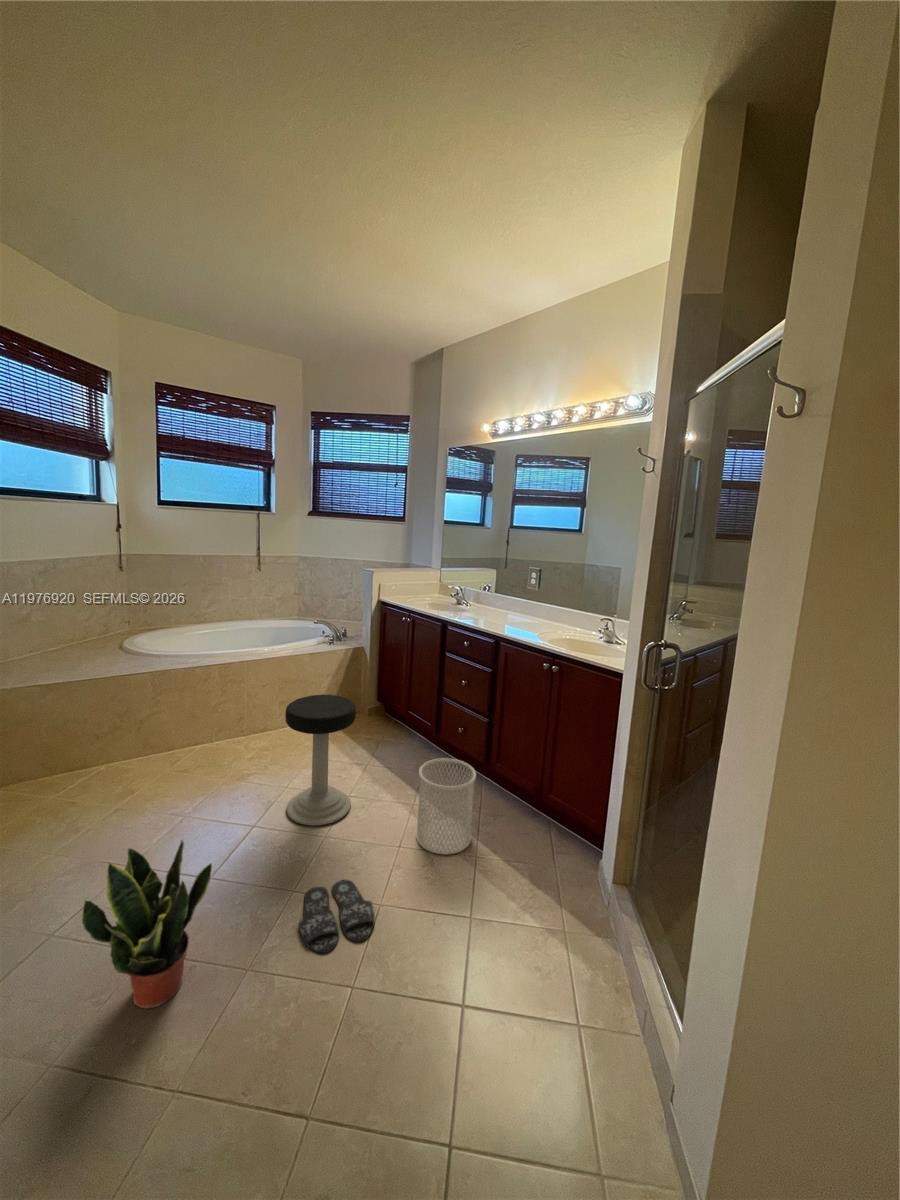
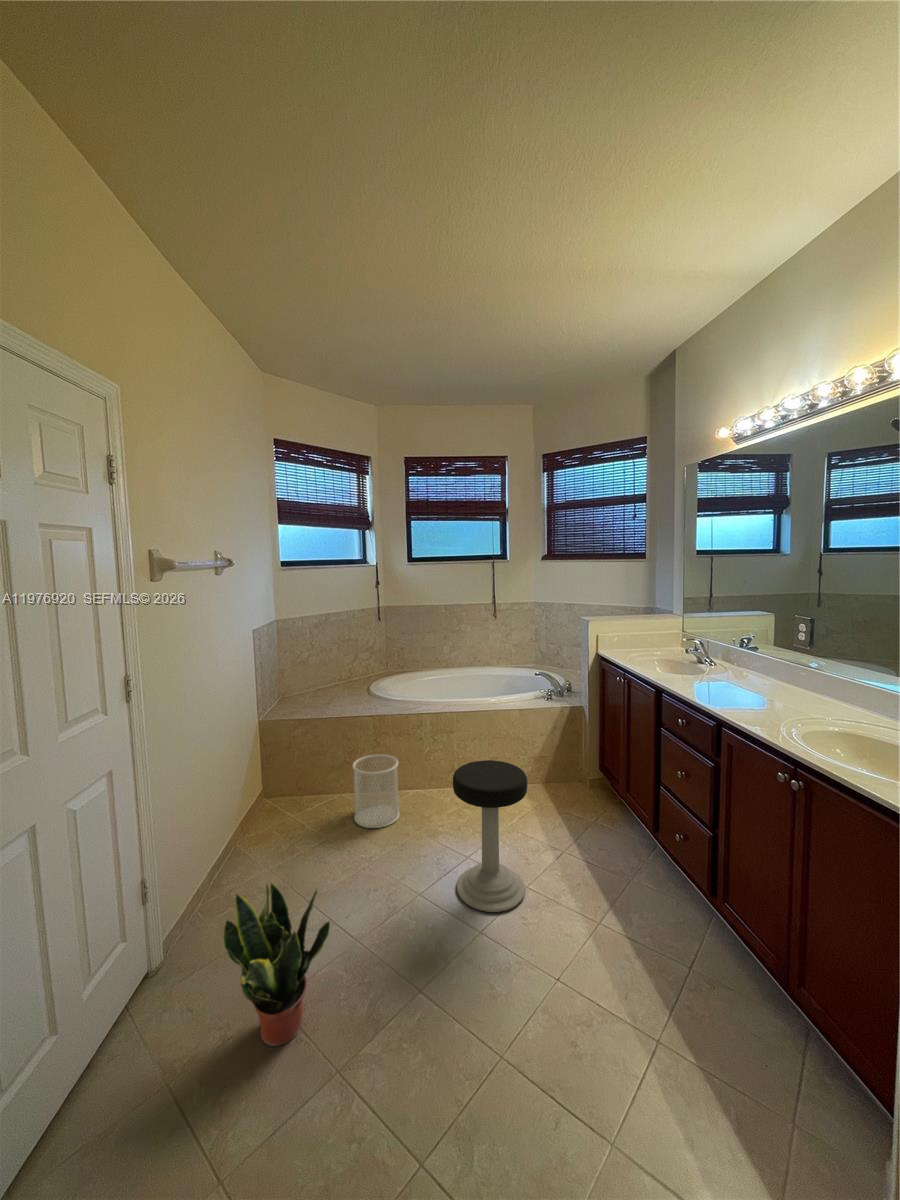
wastebasket: present [416,758,476,854] -> present [352,754,400,828]
slippers: present [299,880,374,953] -> none [409,984,495,1080]

